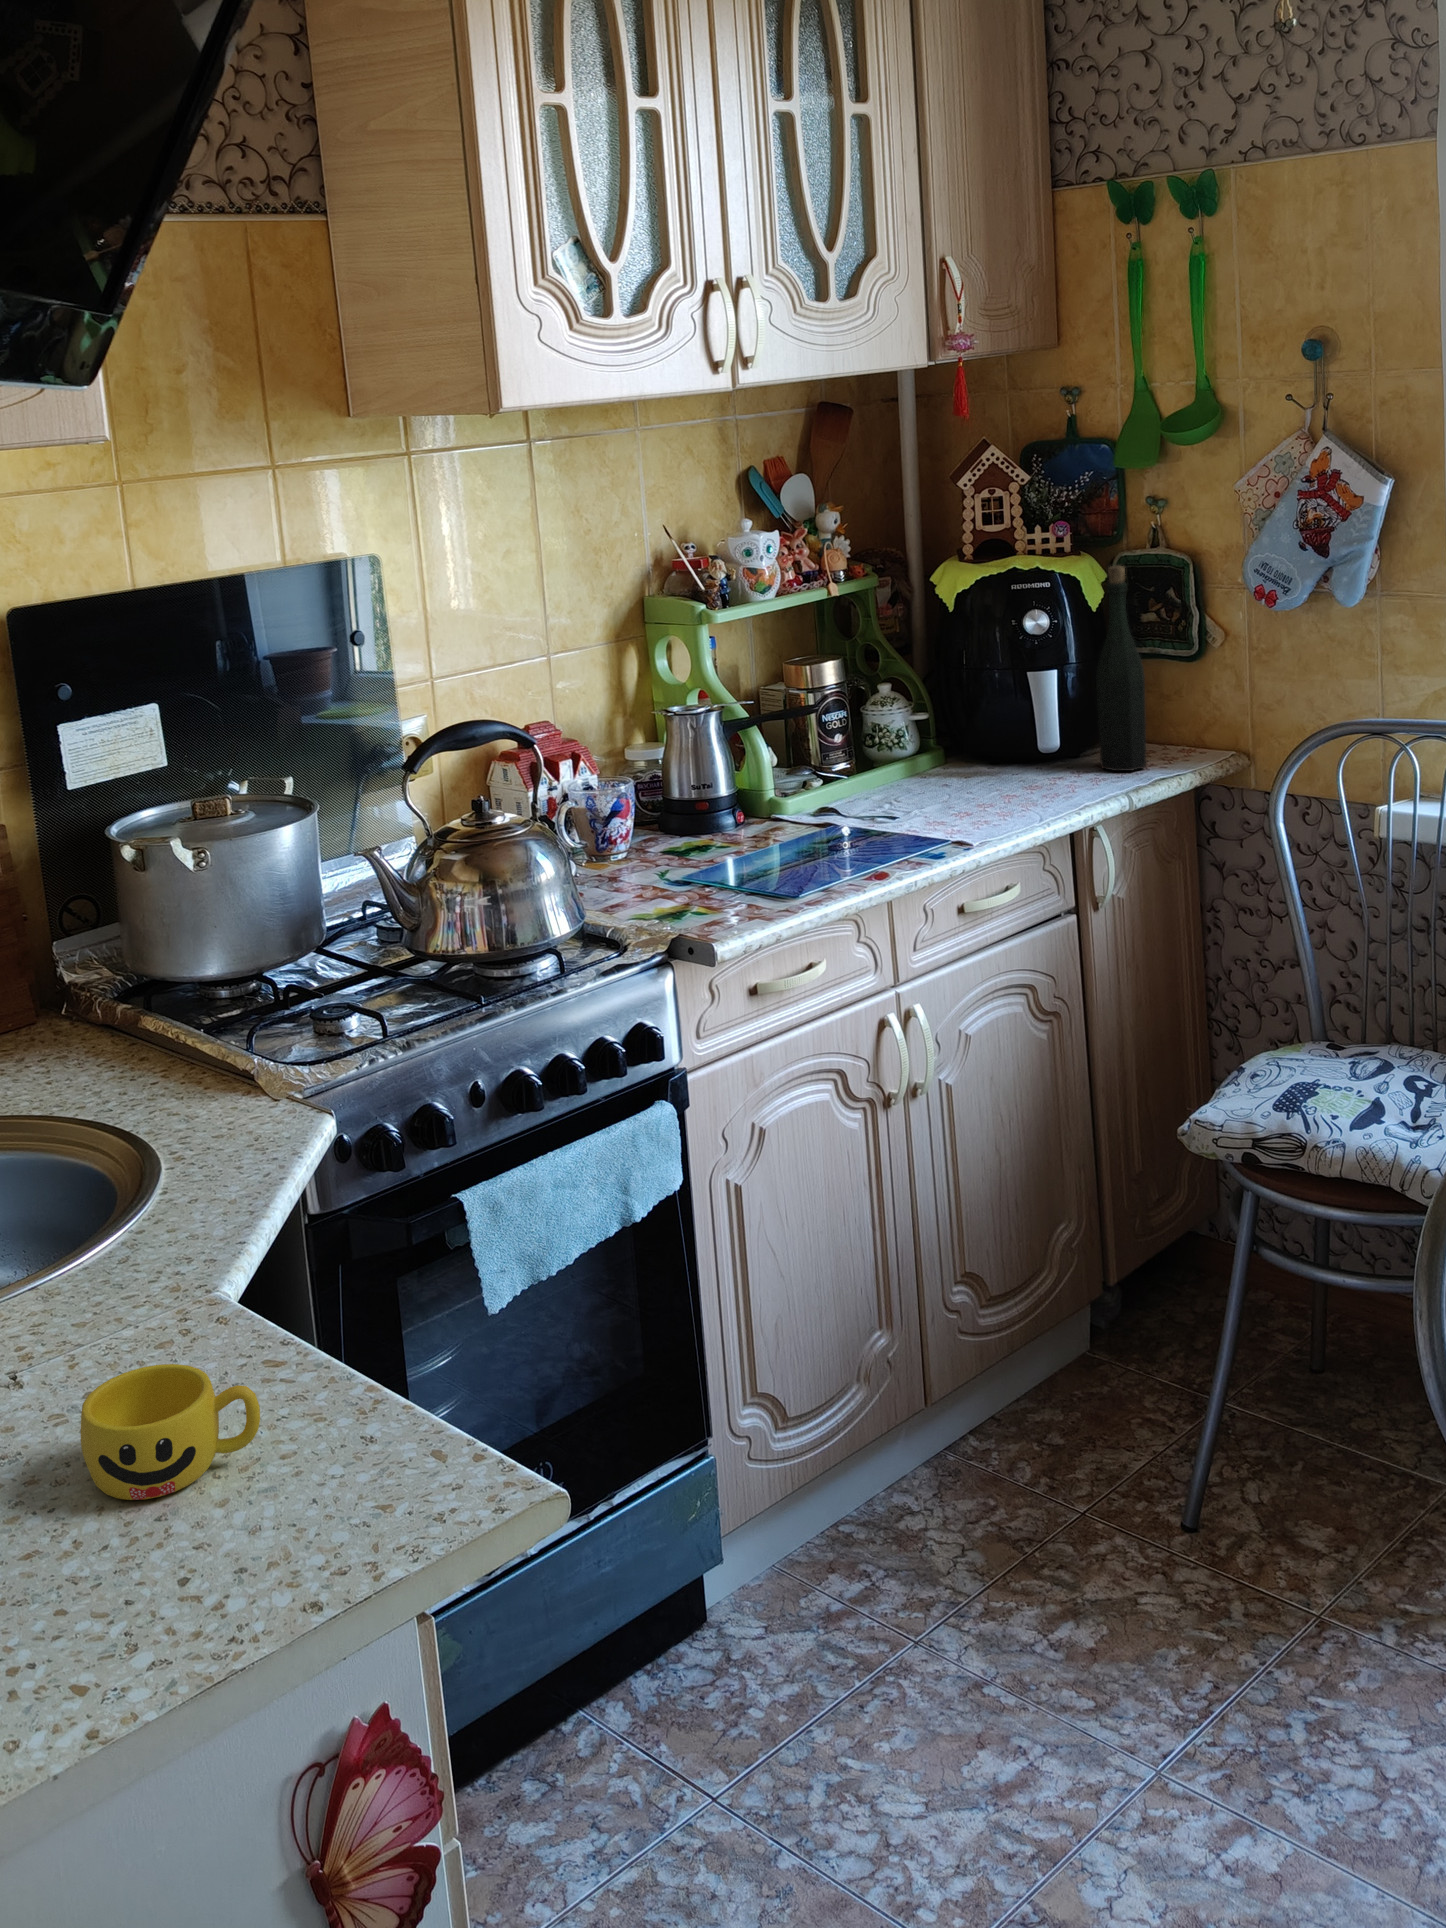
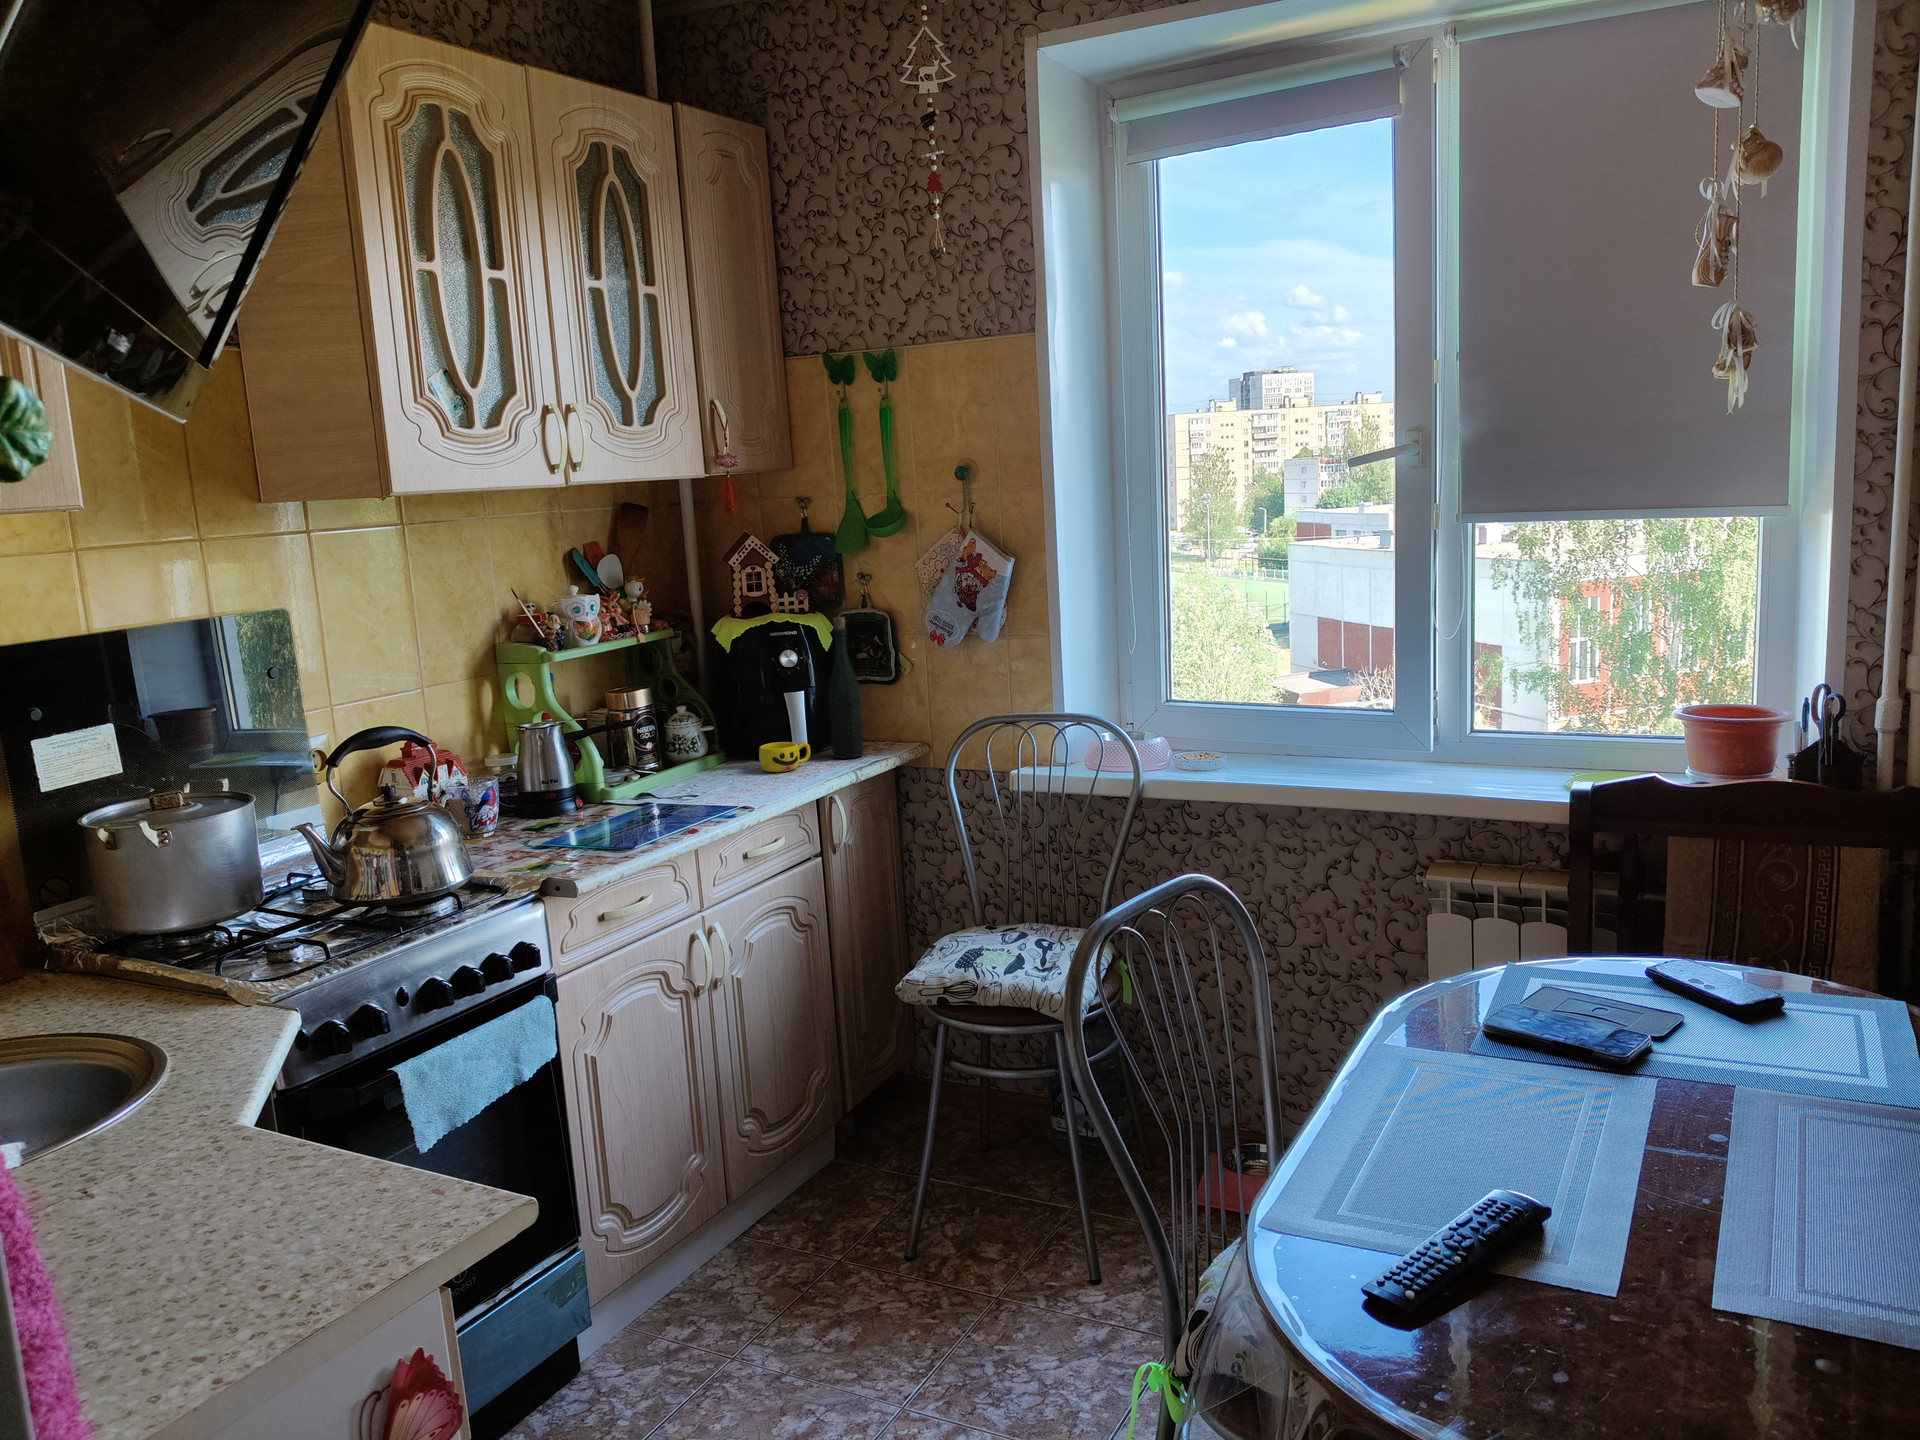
cup: present [81,1364,260,1500] -> present [759,742,810,772]

